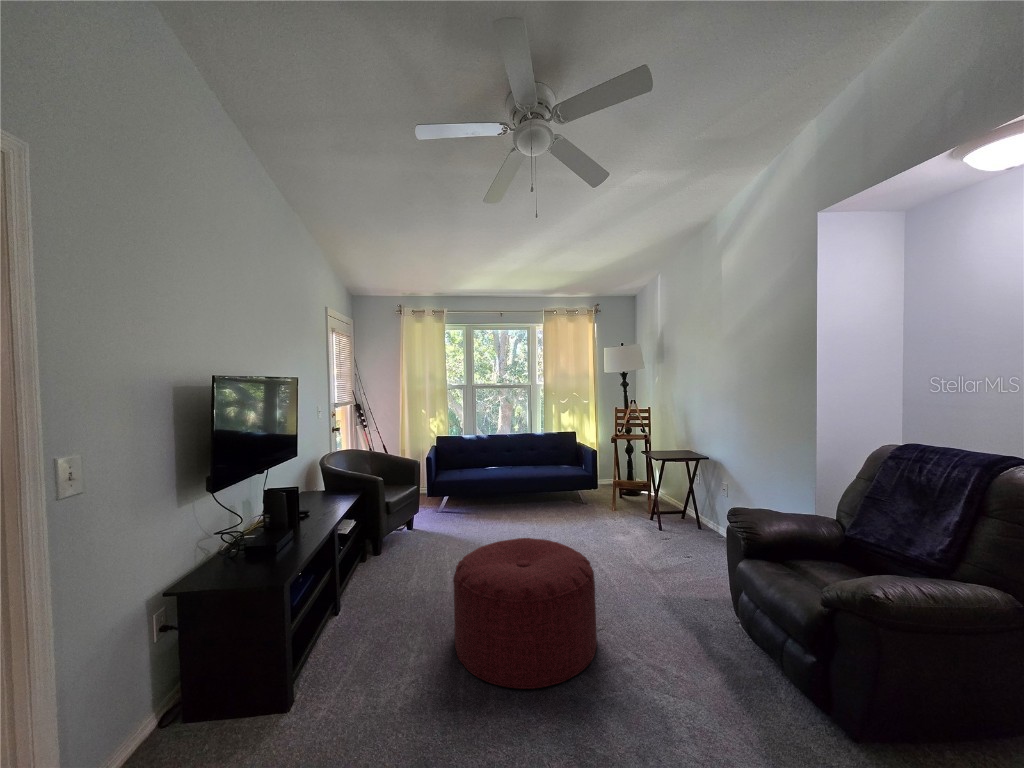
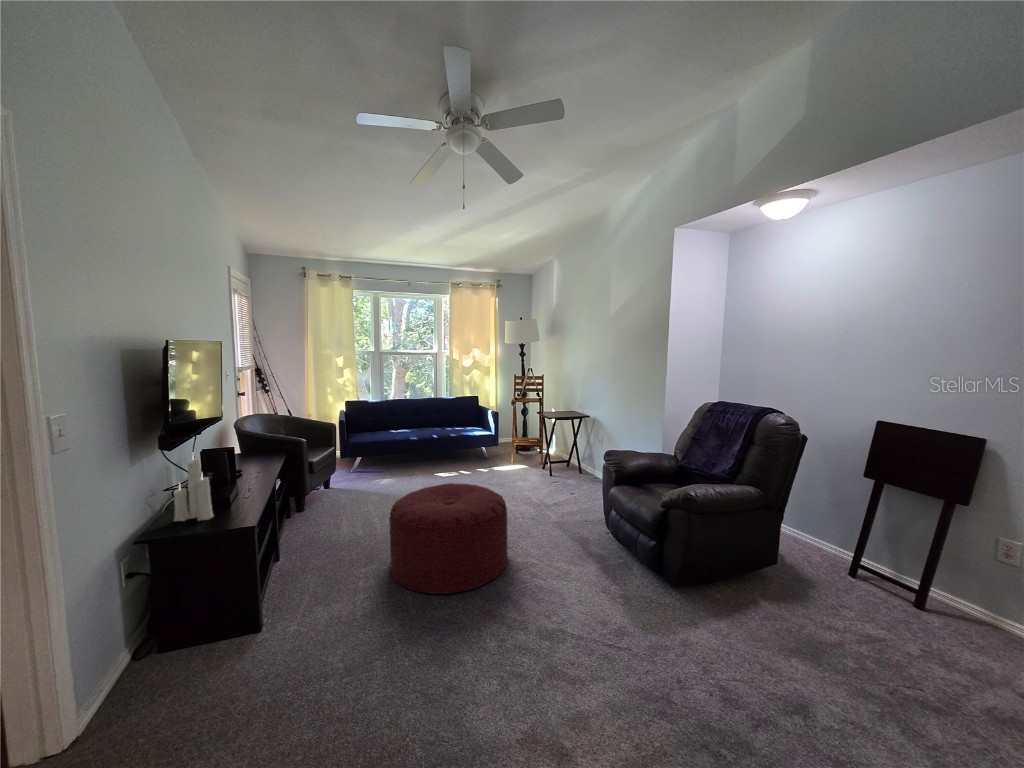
candle: none [231,488,268,568] -> present [174,458,213,521]

